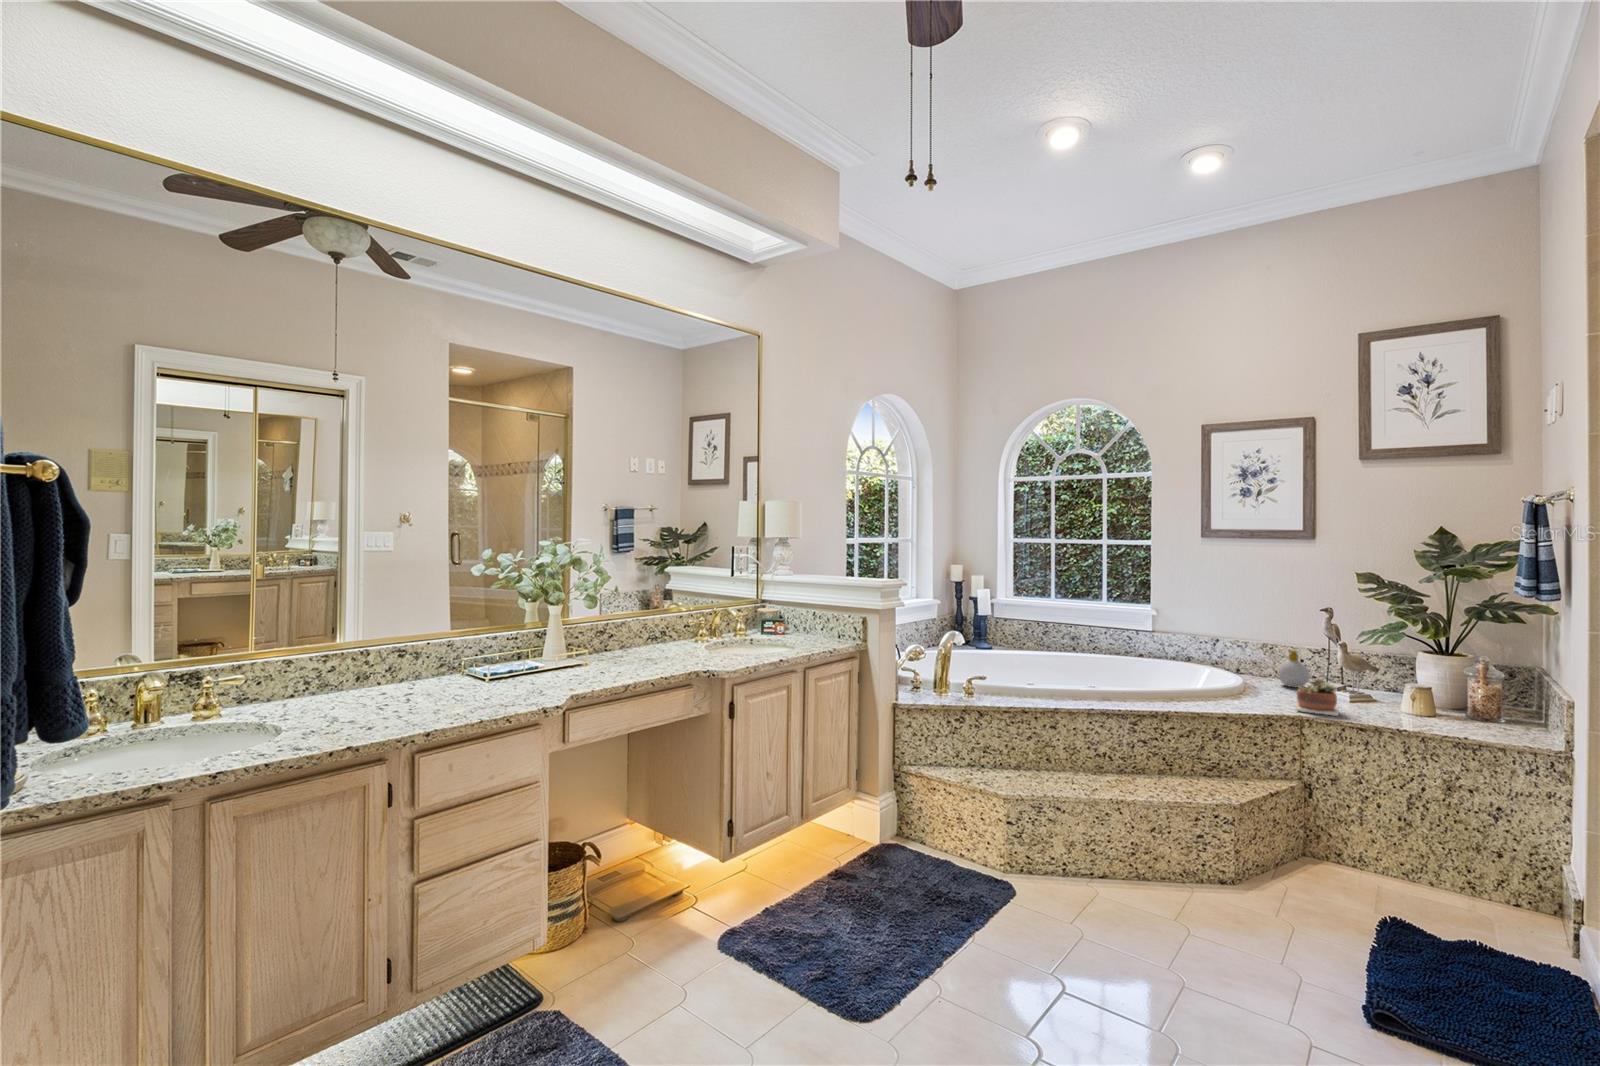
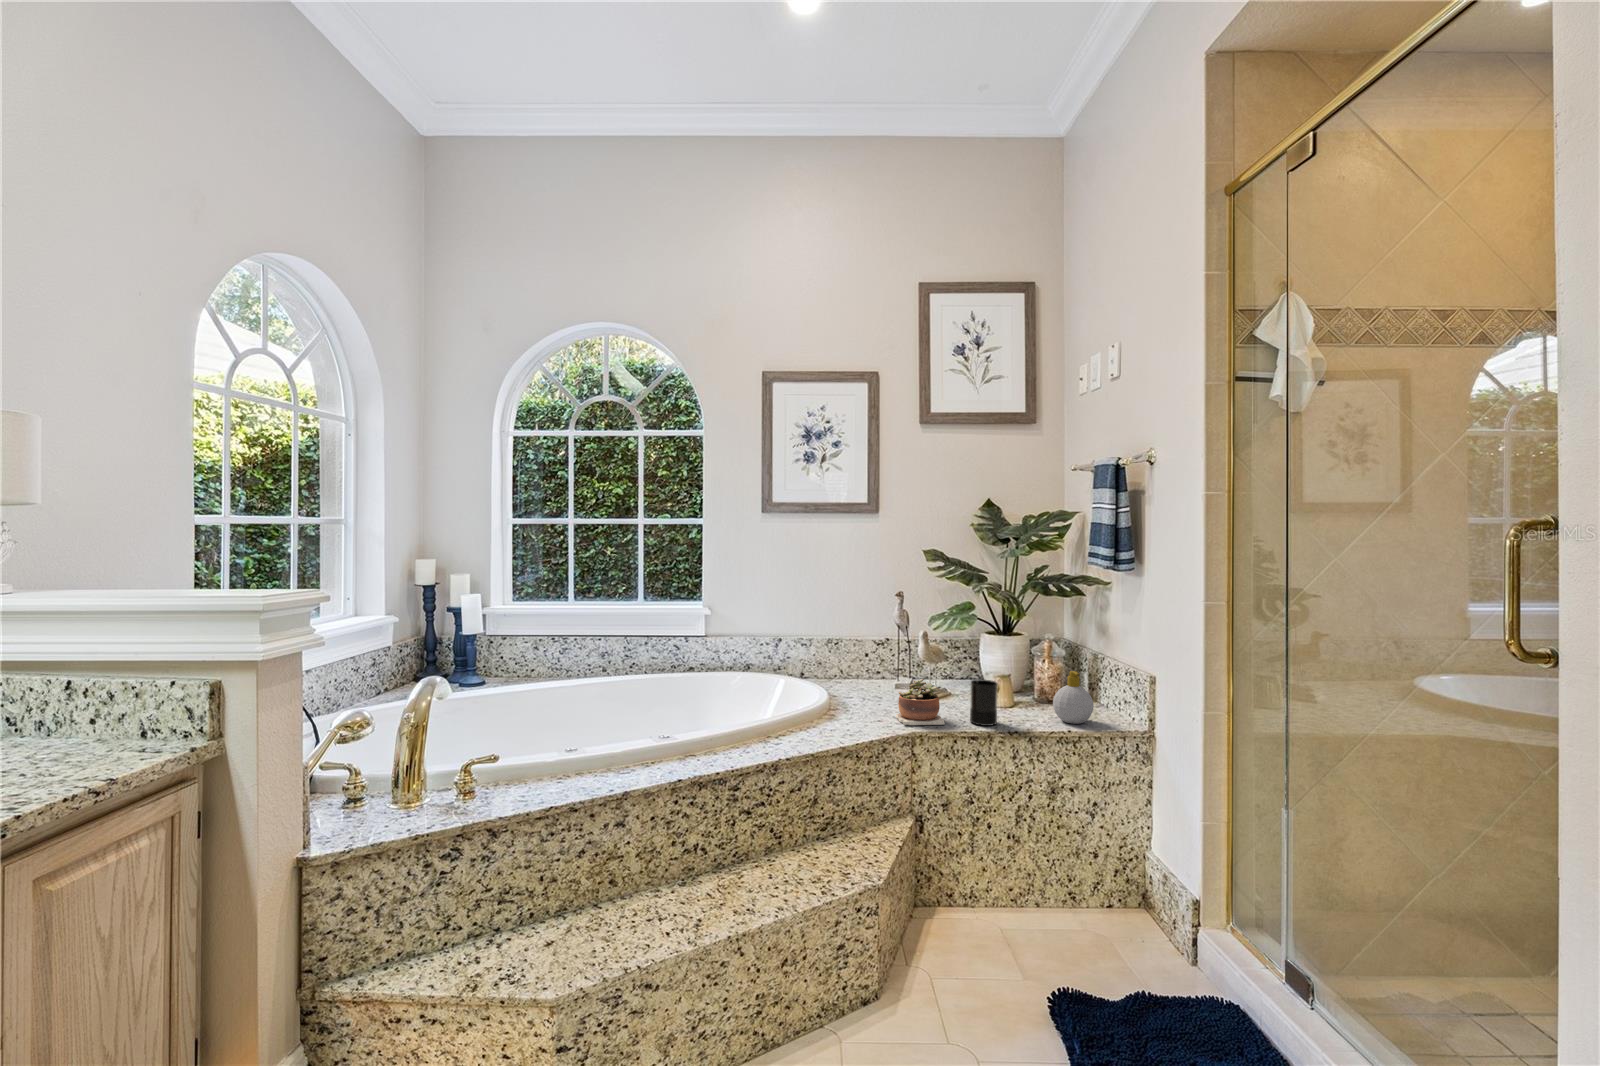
soap bottle: present [1277,650,1310,687] -> present [1053,671,1094,724]
candle: none [1367,680,1395,723] -> present [970,677,997,726]

